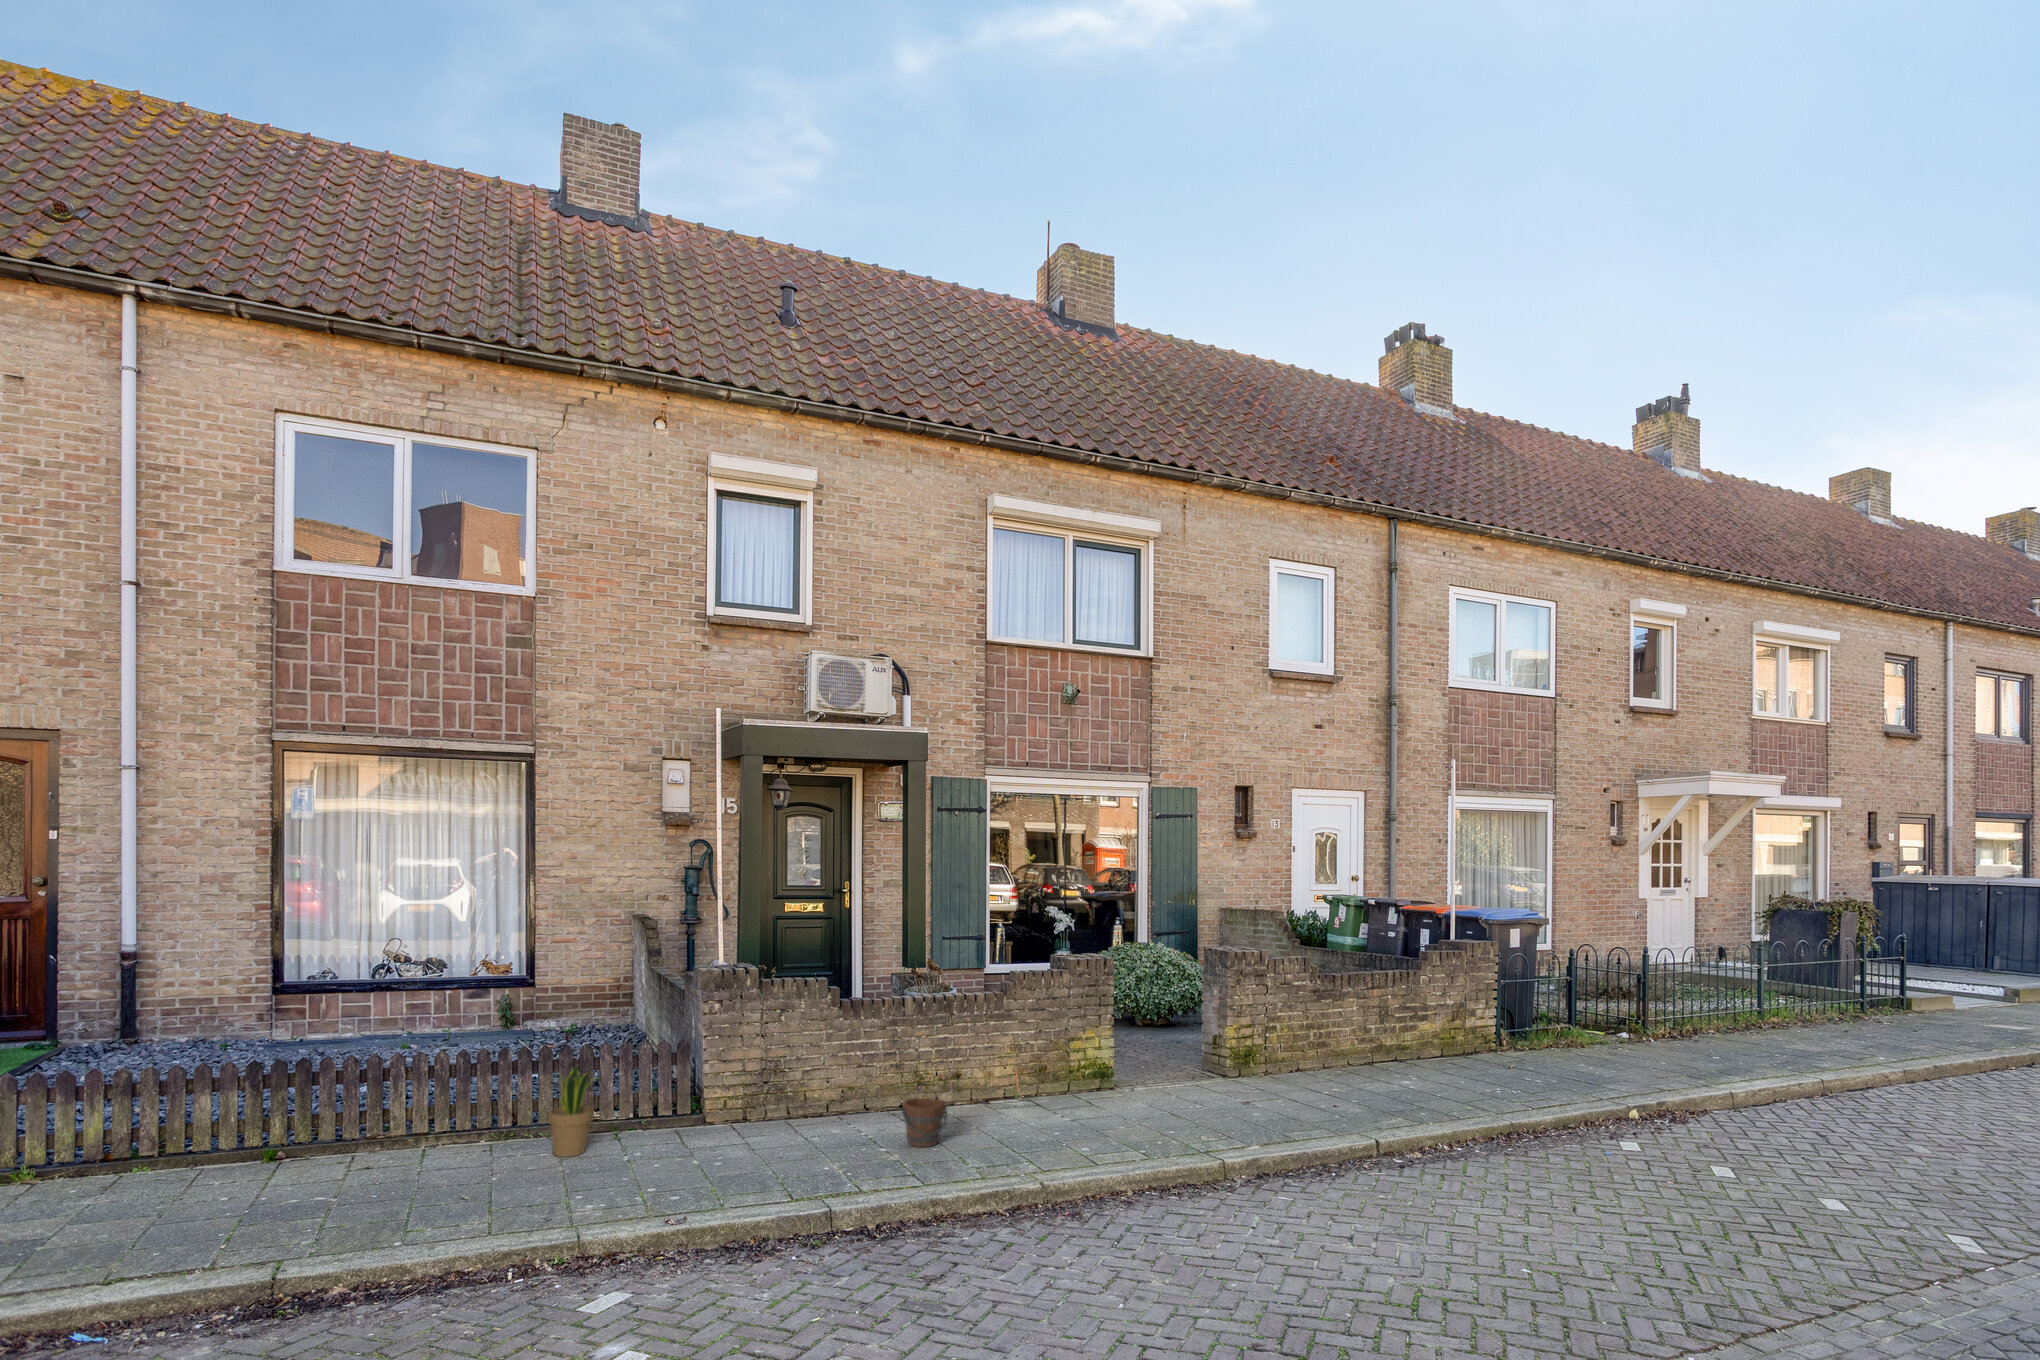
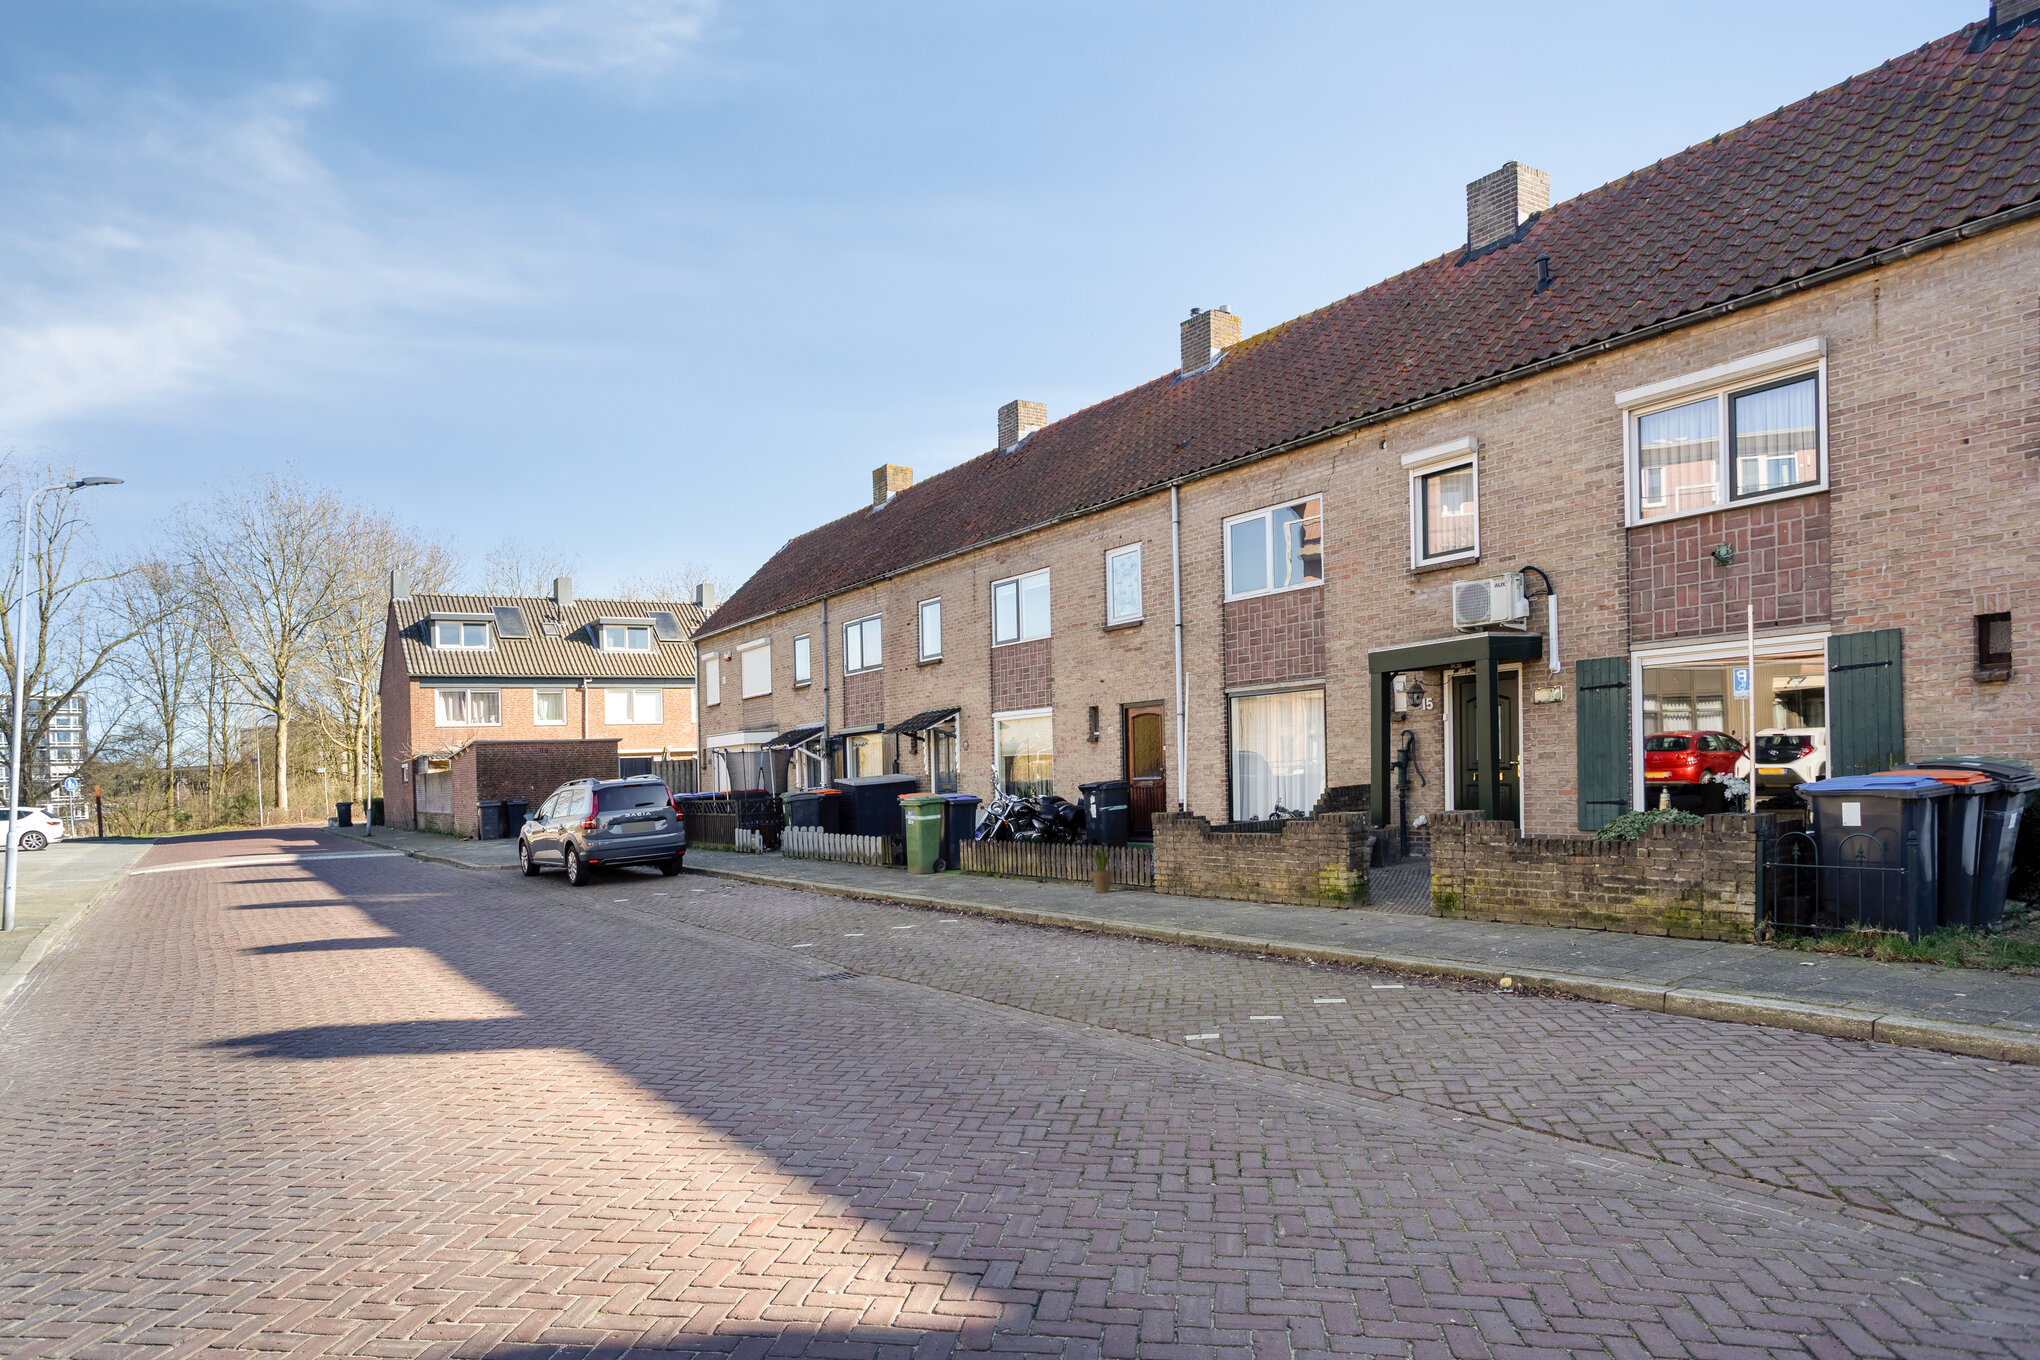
bucket: present [902,1098,948,1147] -> none [1142,881,1169,907]

